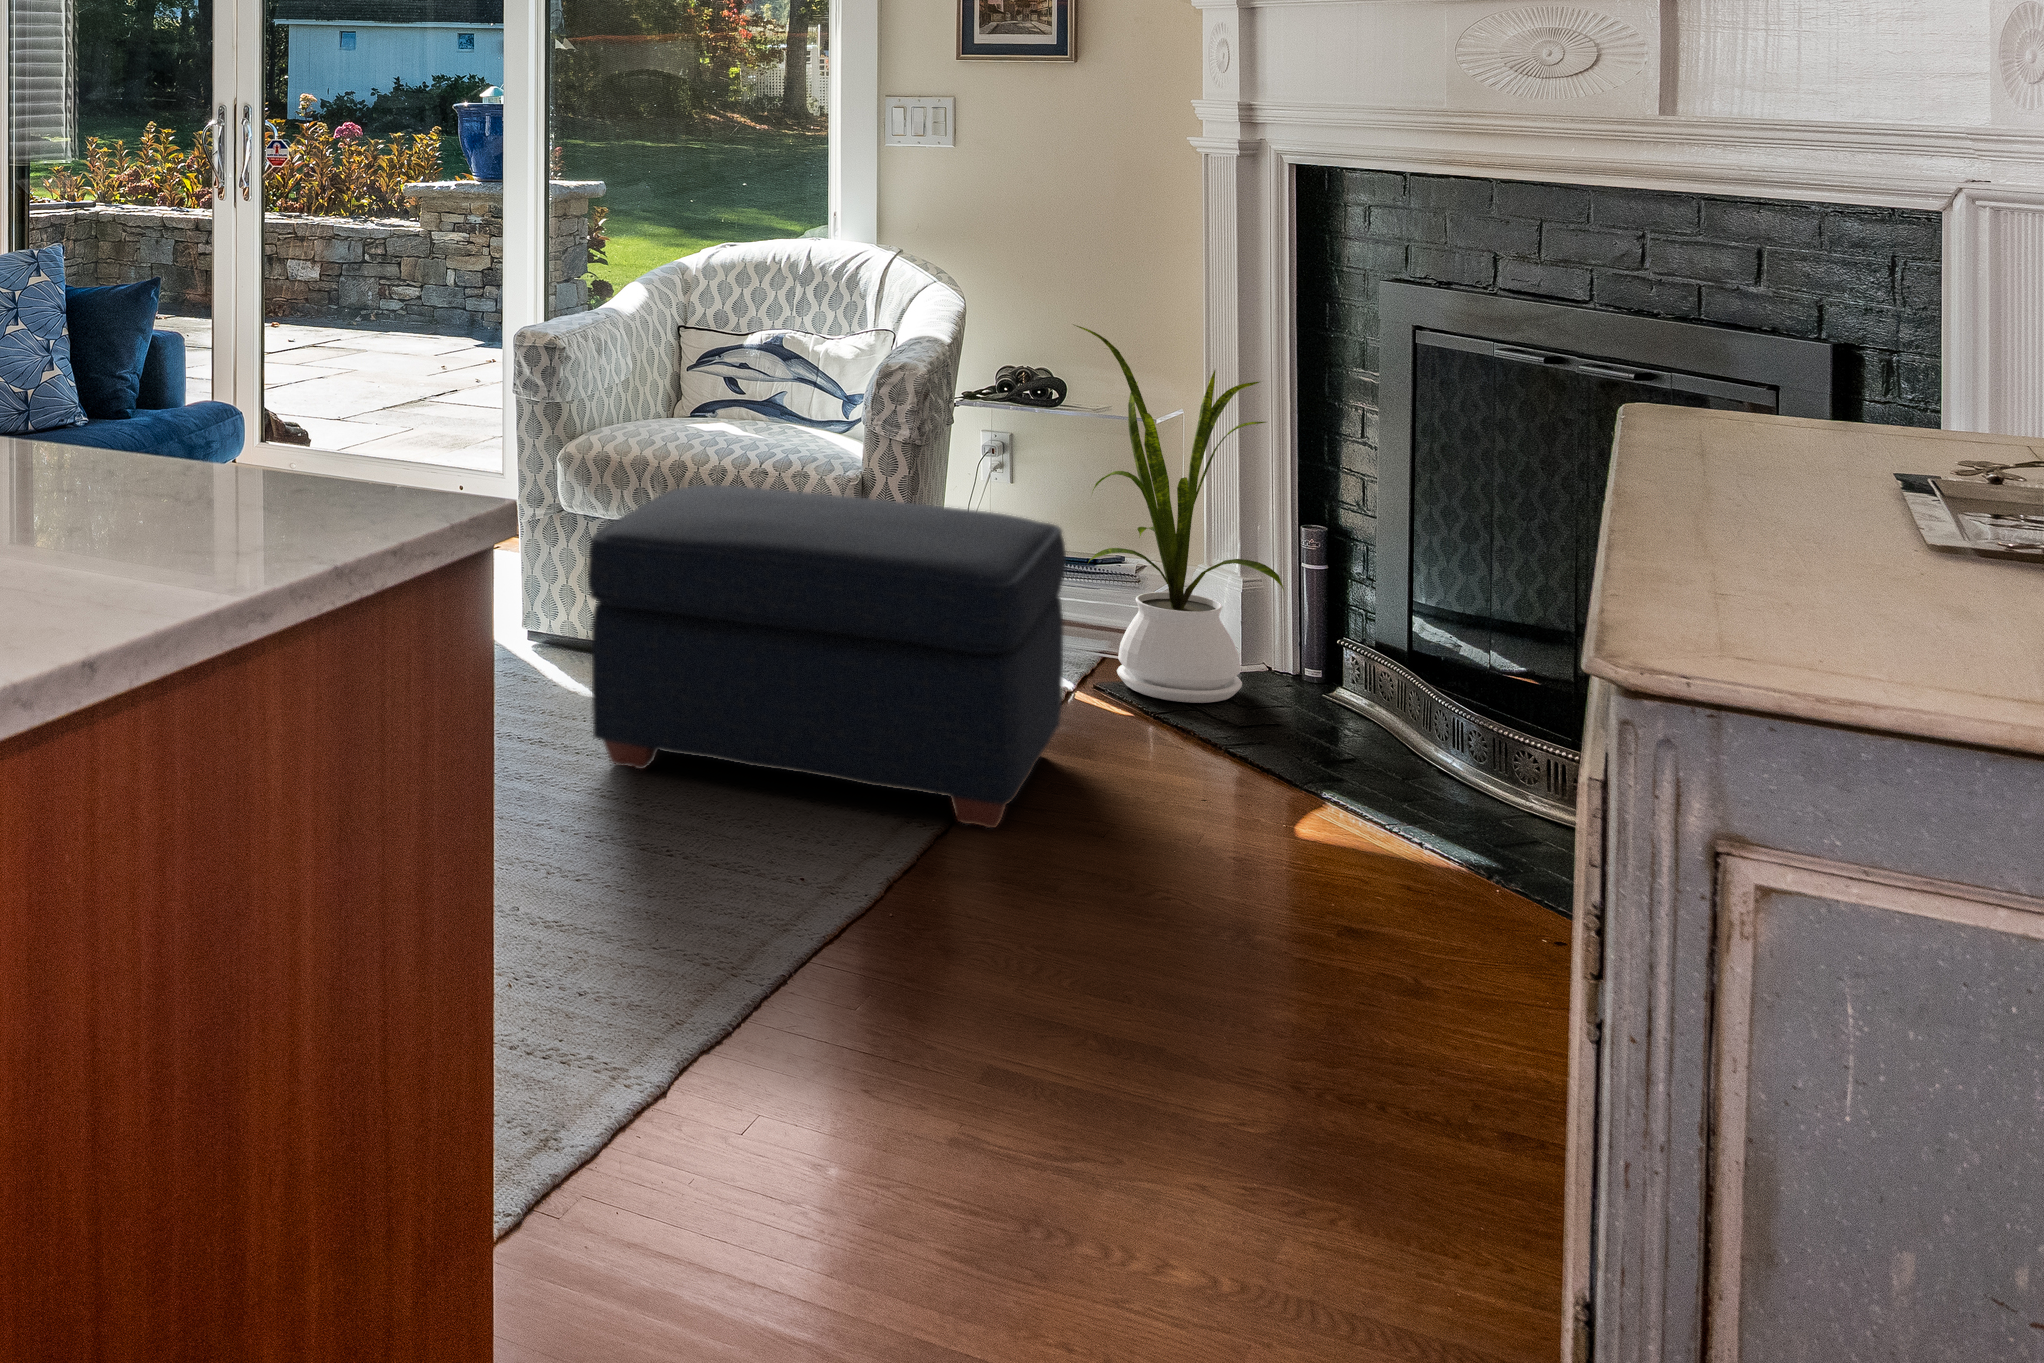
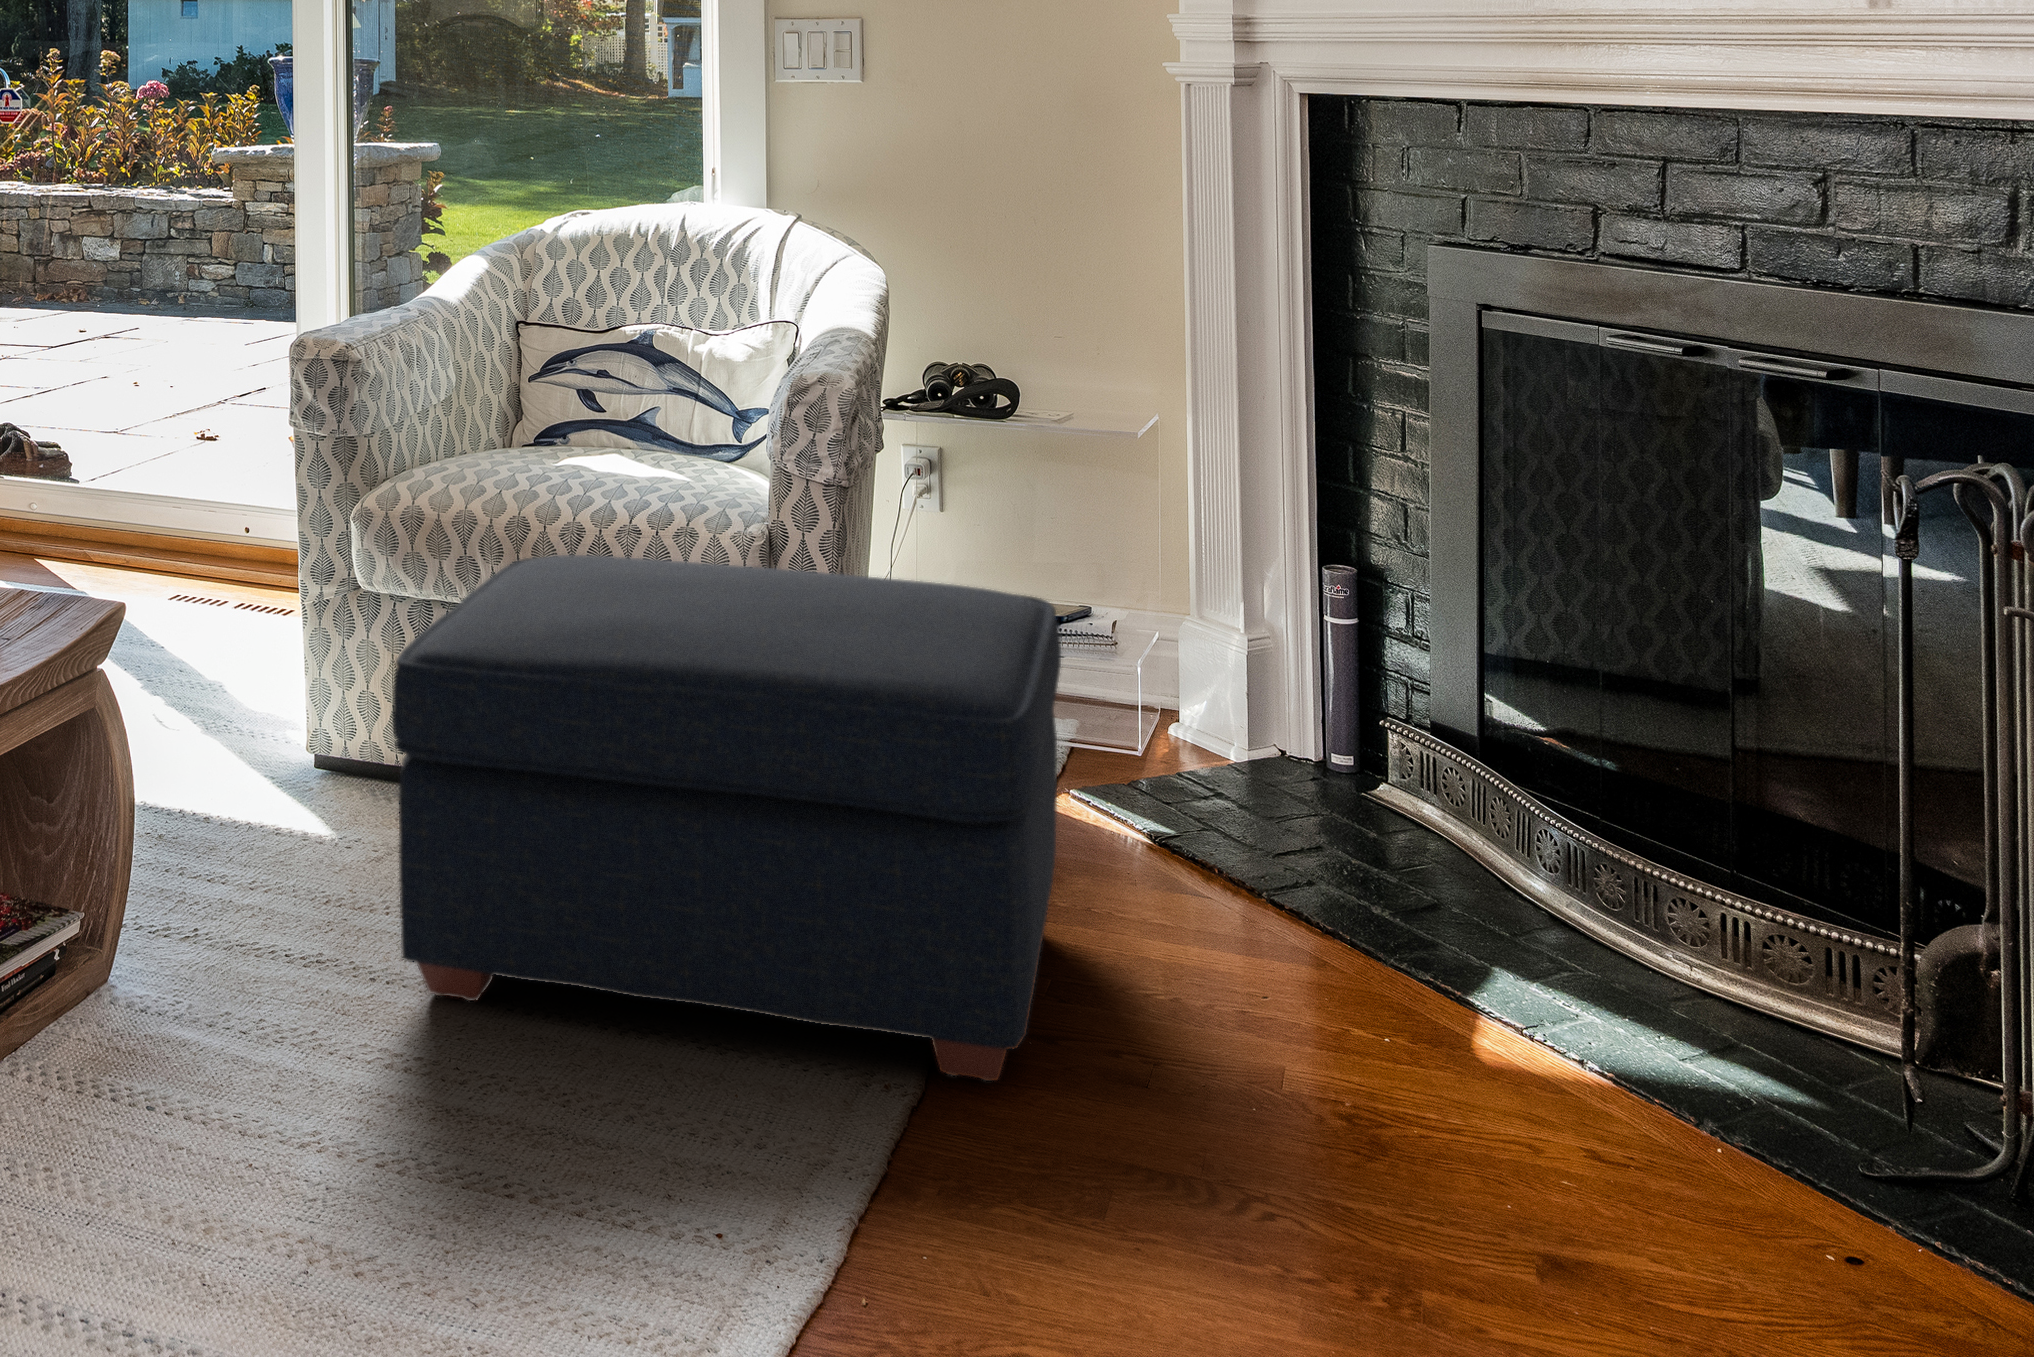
house plant: present [1073,324,1284,703] -> none [1023,308,1319,816]

